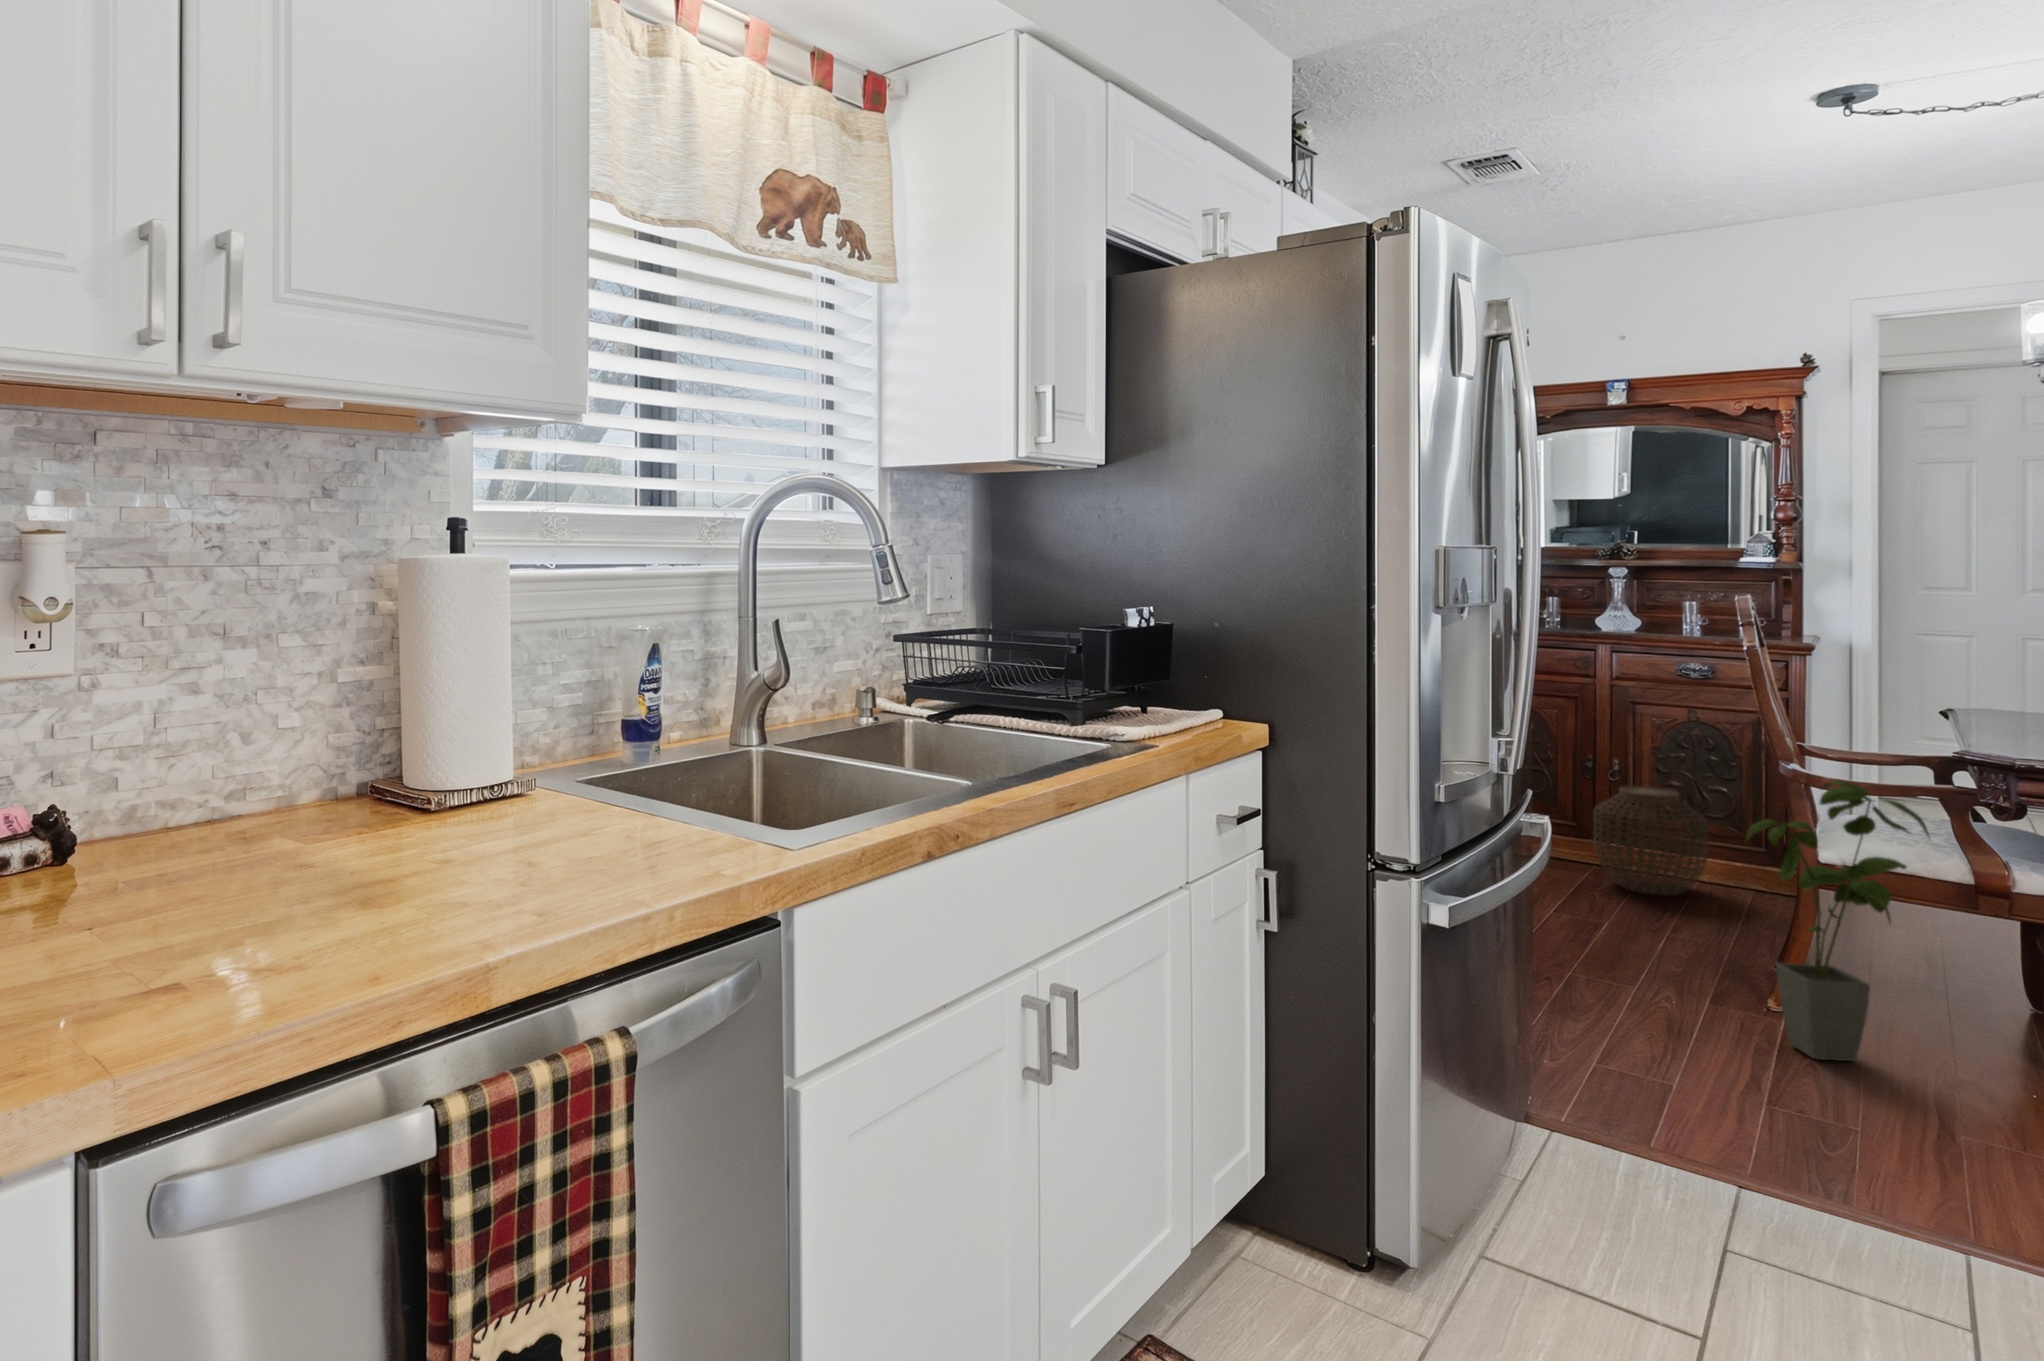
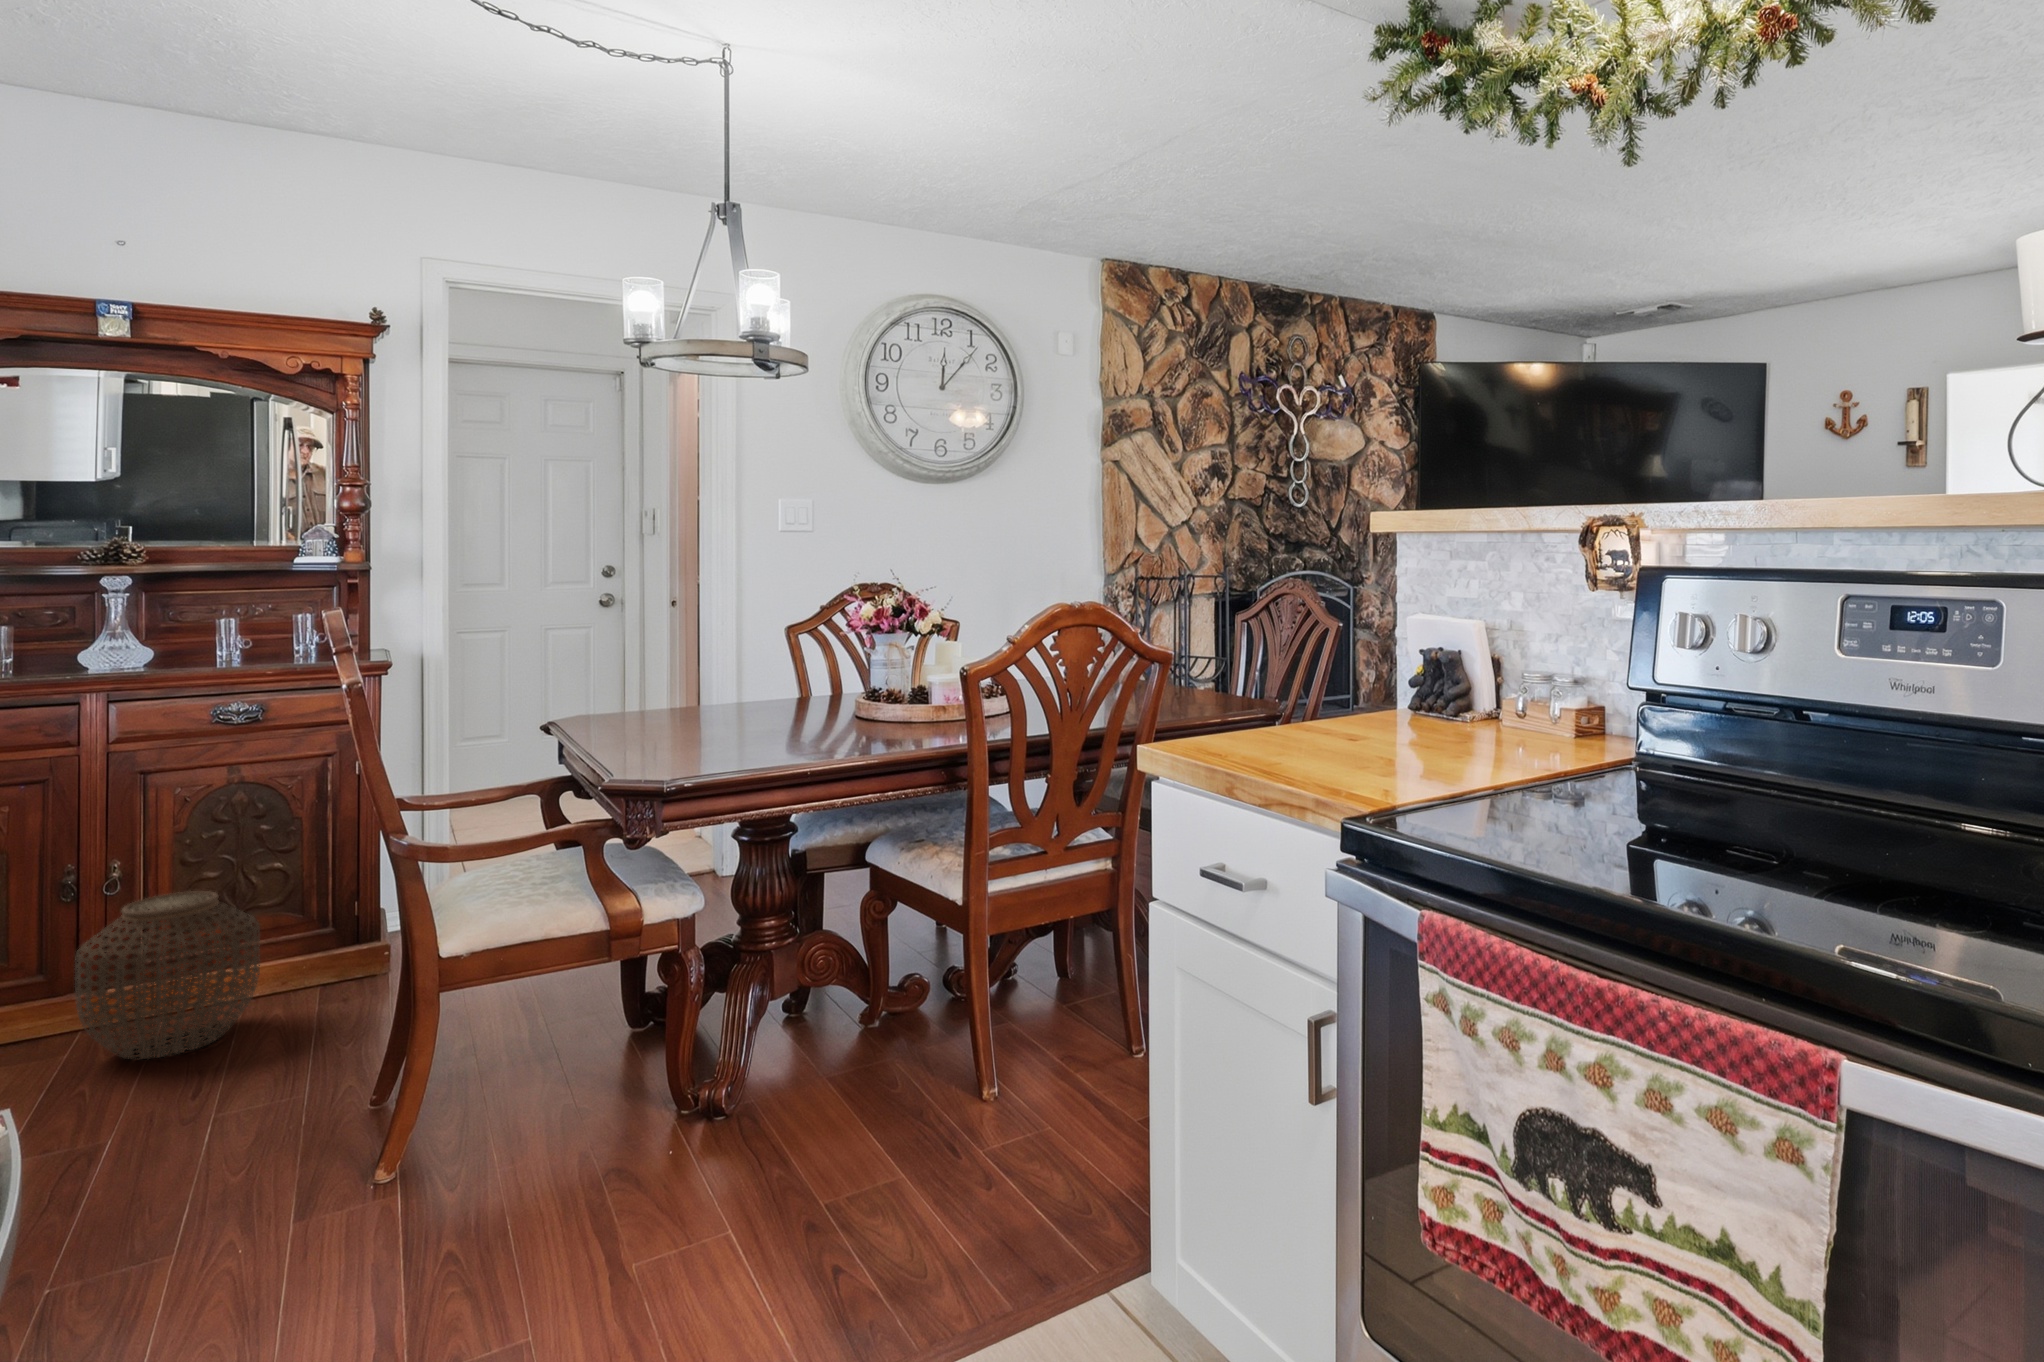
house plant: present [1746,780,1929,1061] -> none [357,859,595,1264]

